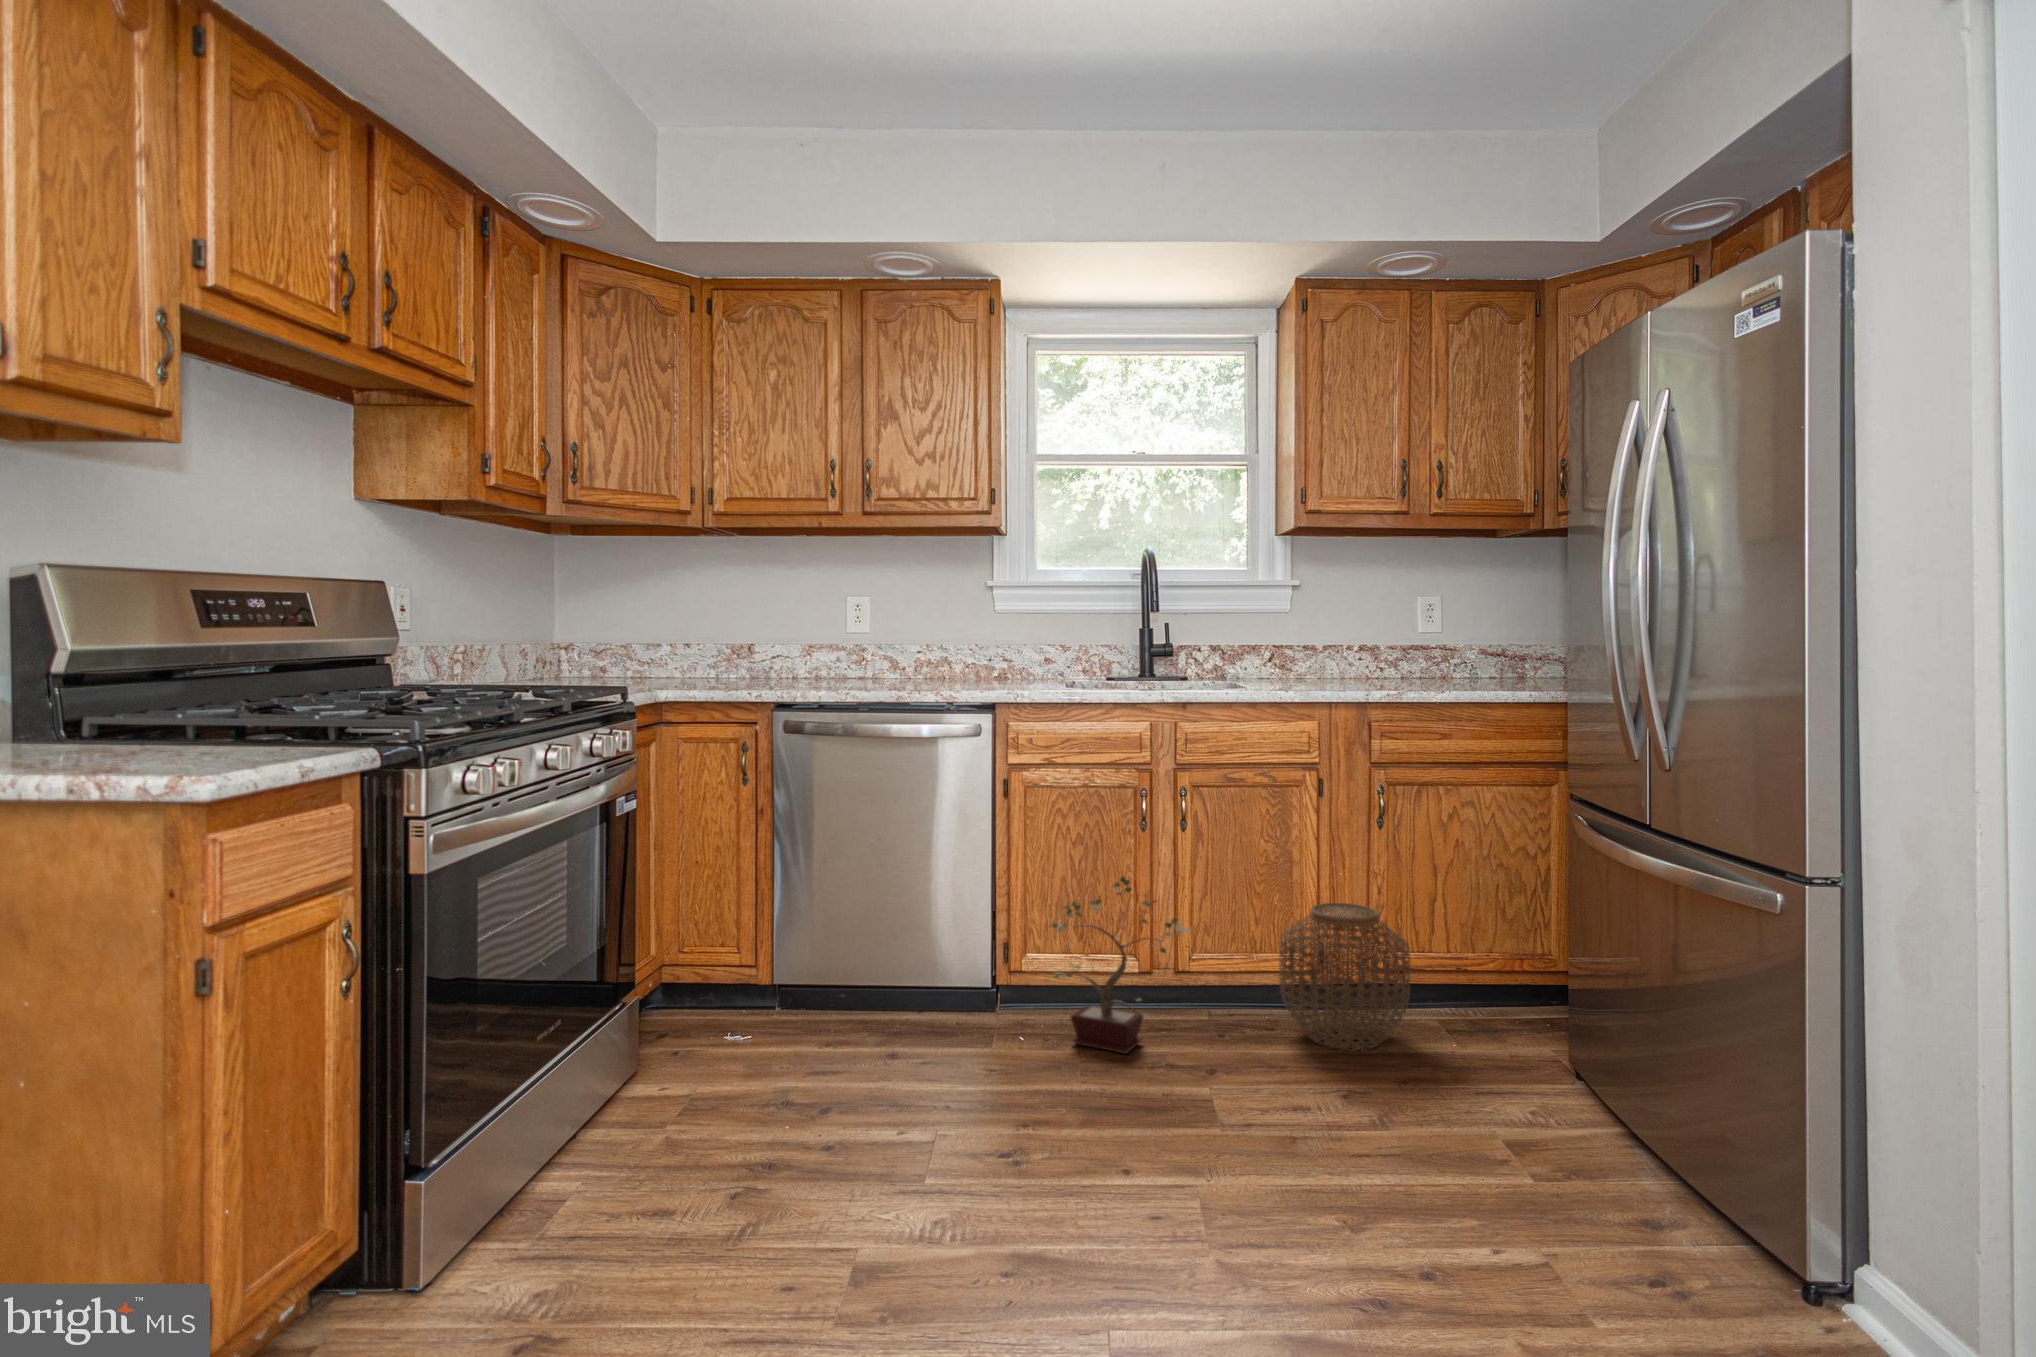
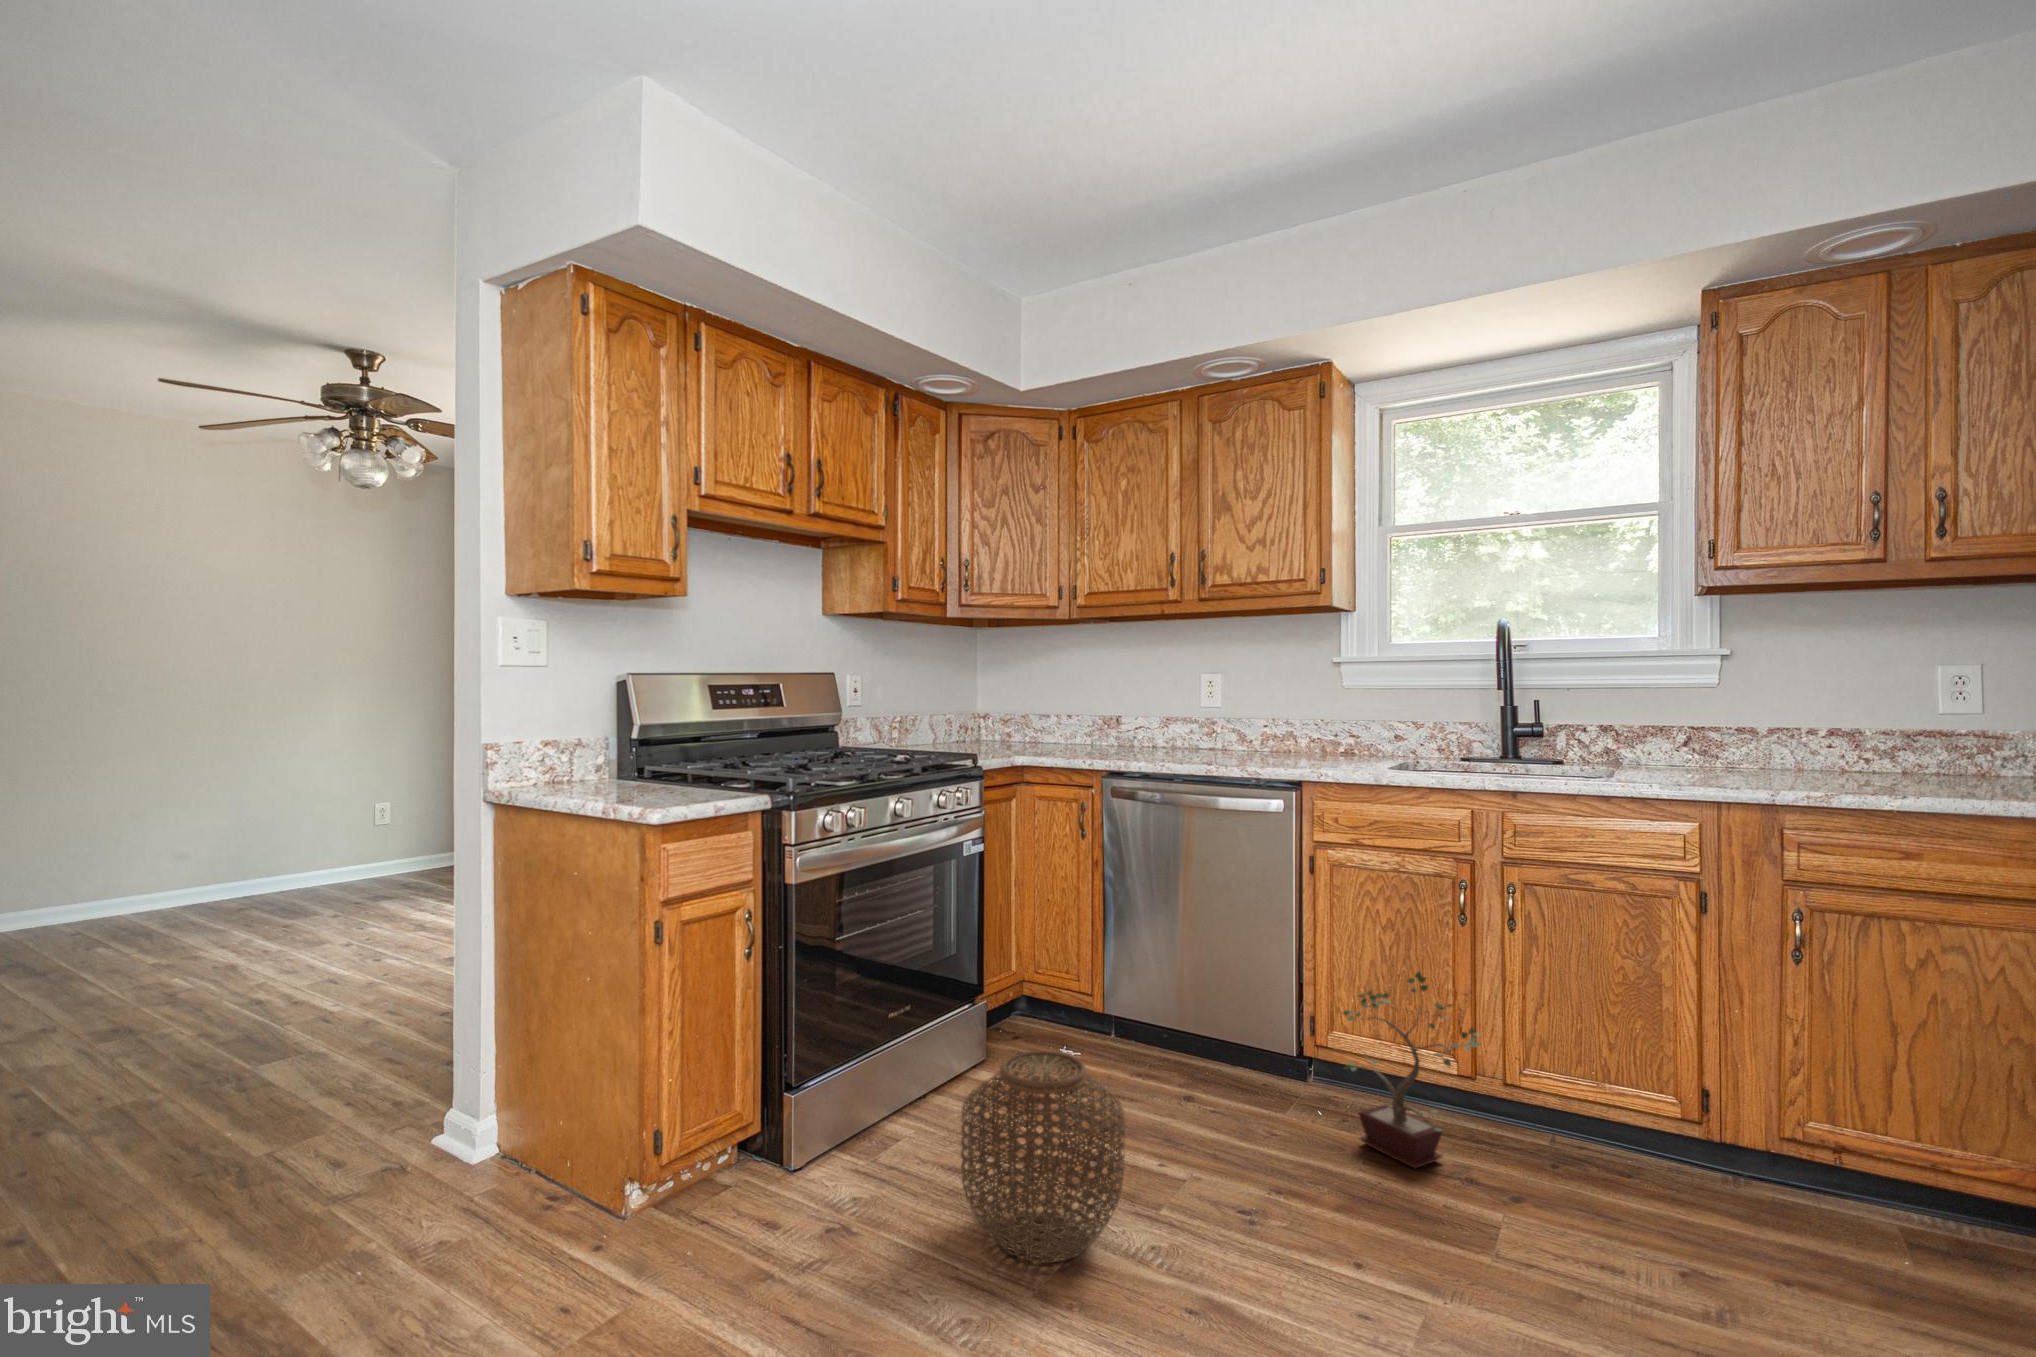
woven basket: present [1279,903,1411,1050] -> present [961,1051,1125,1263]

